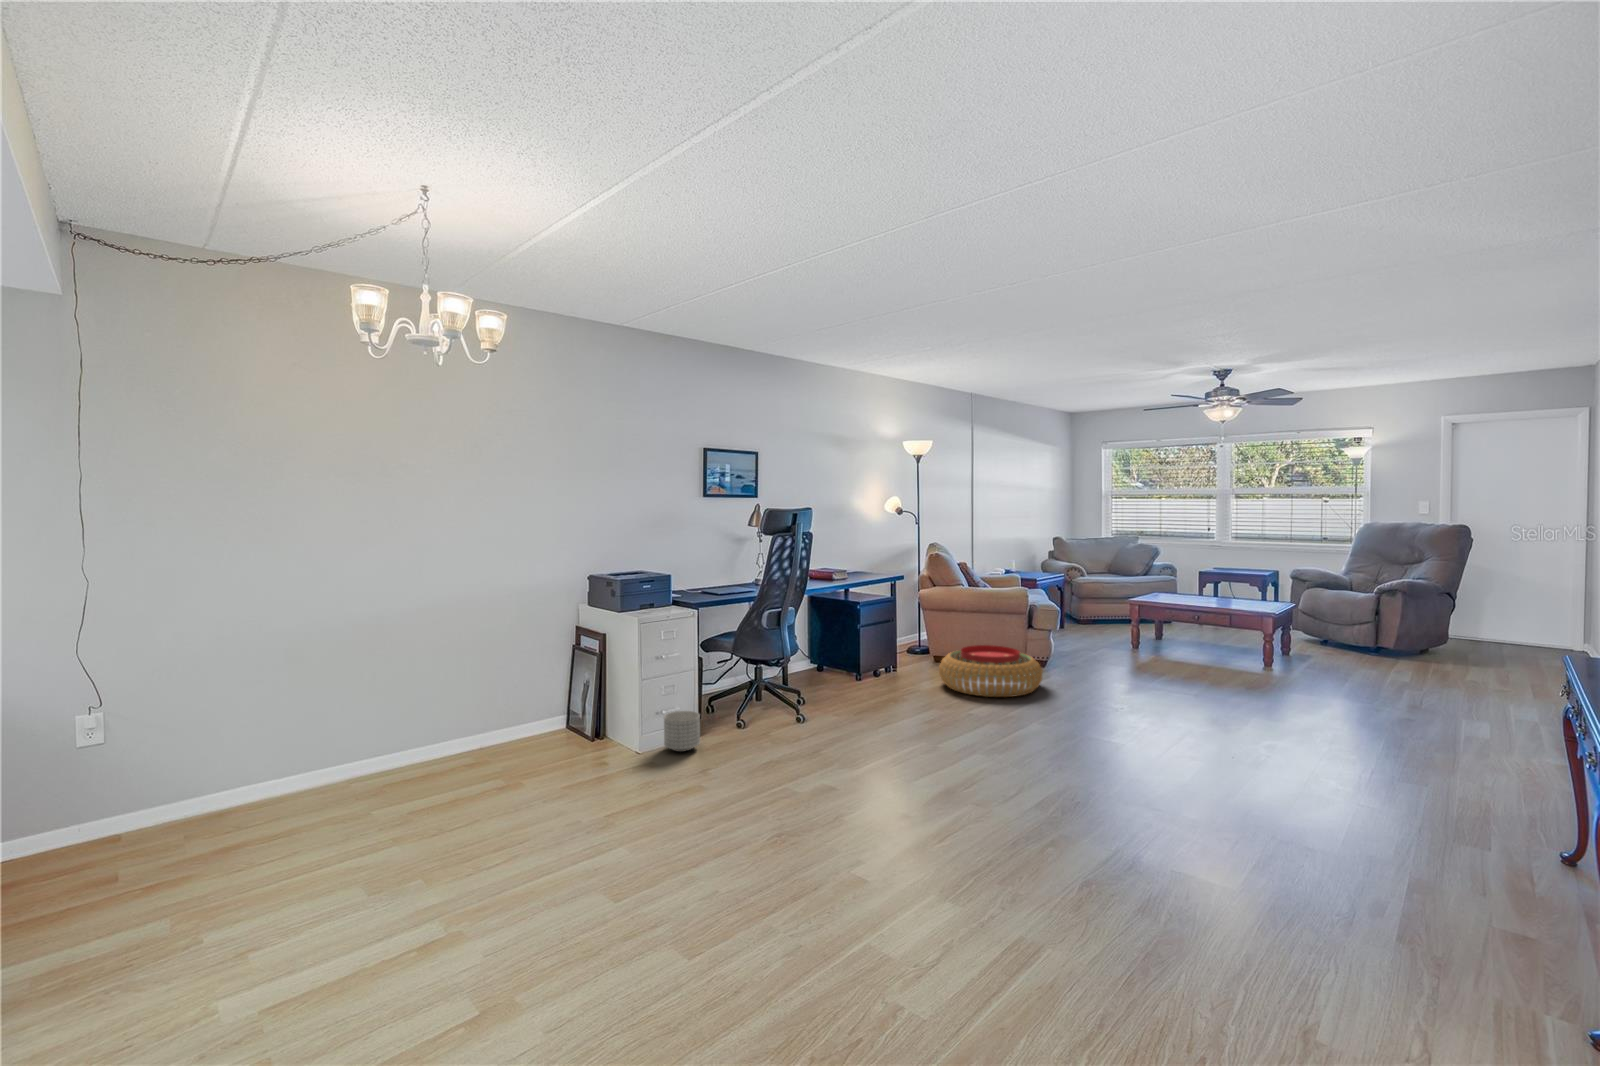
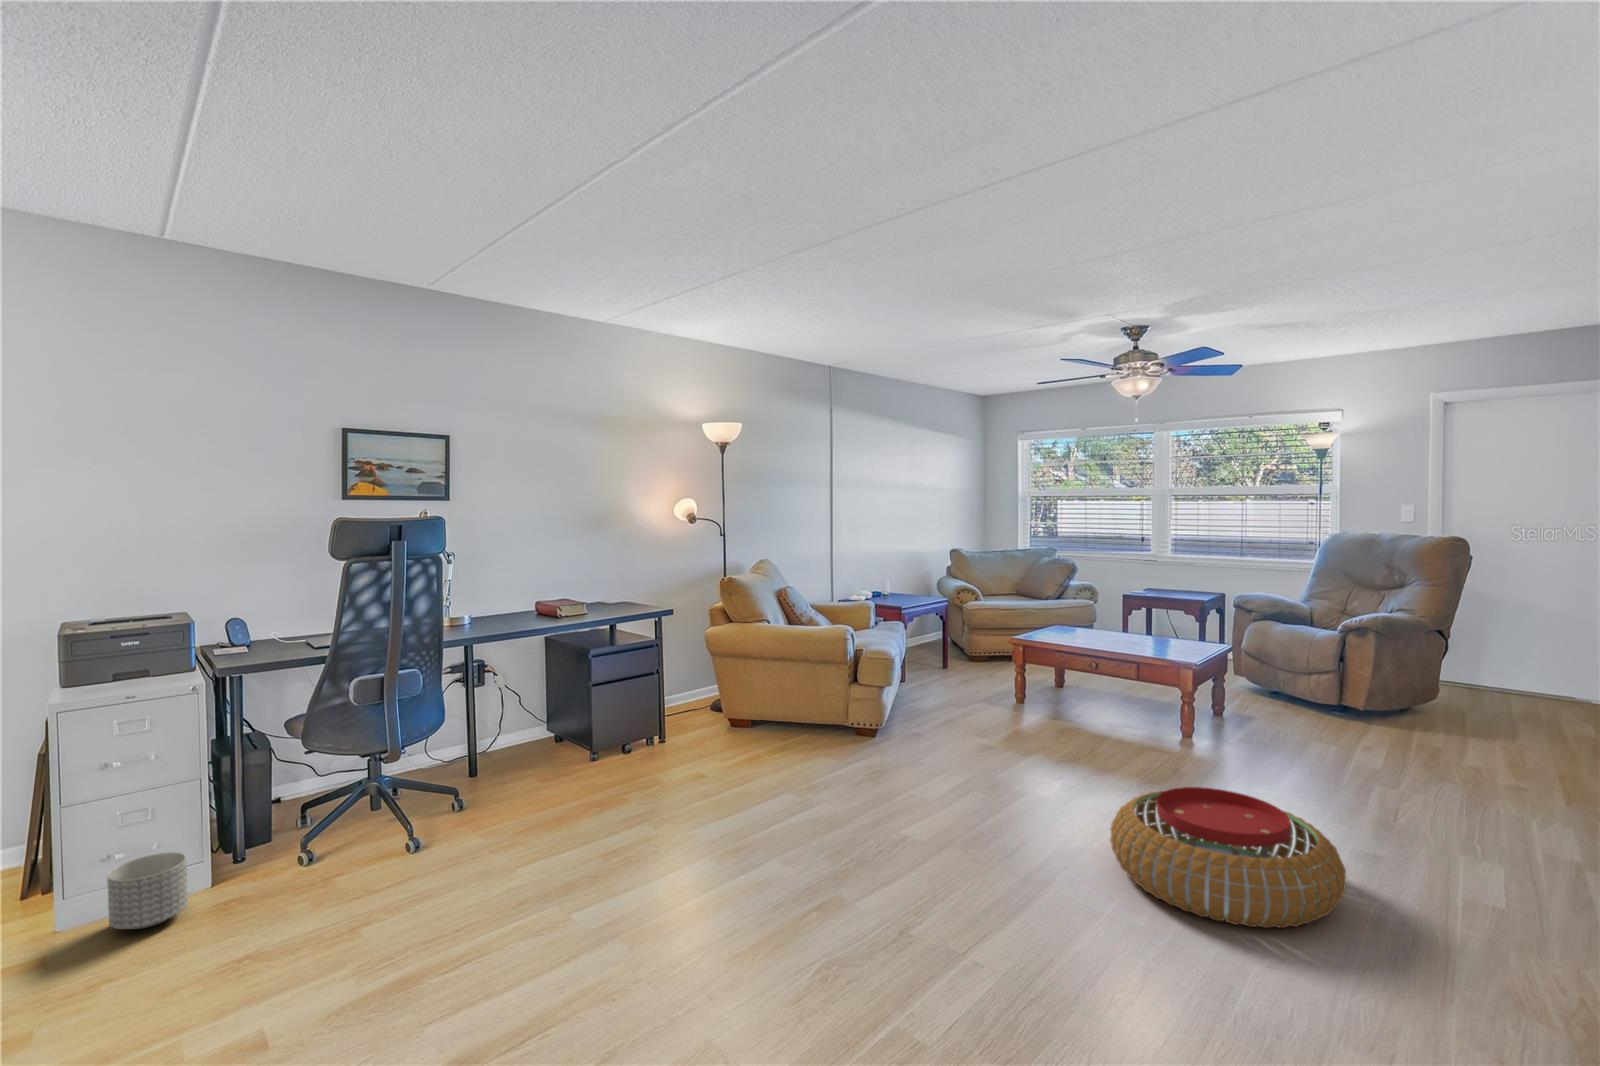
pouf: present [939,645,1042,697] -> present [1110,787,1346,928]

